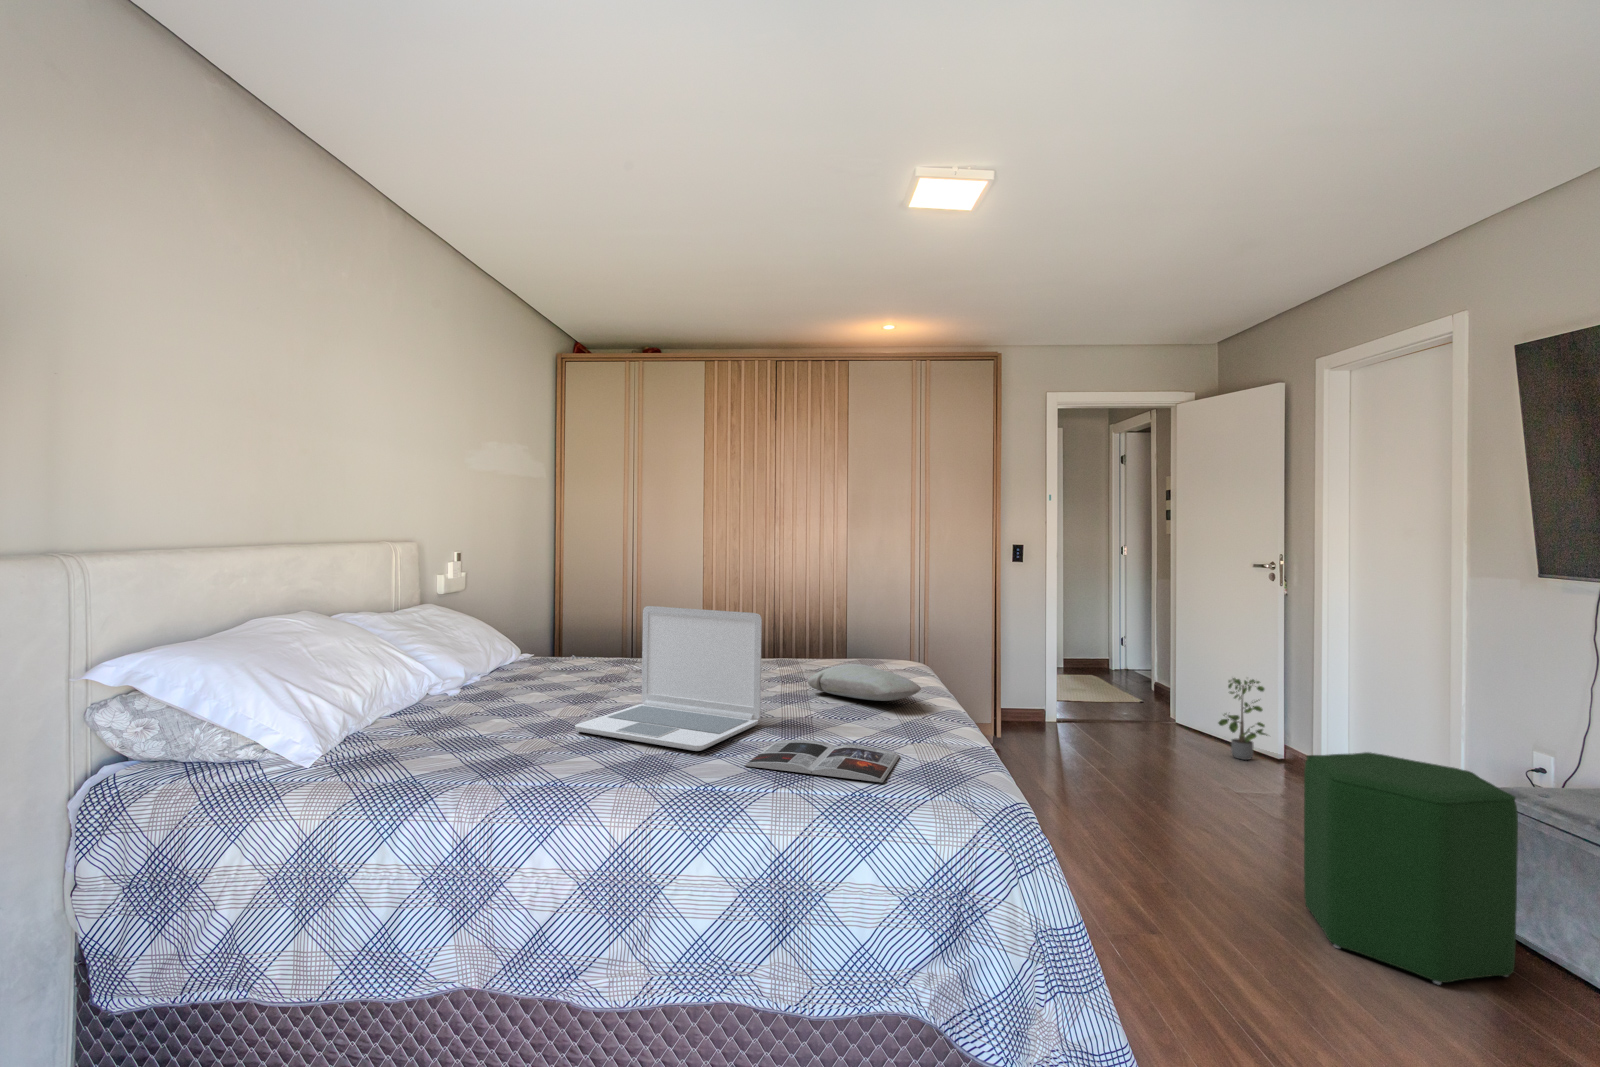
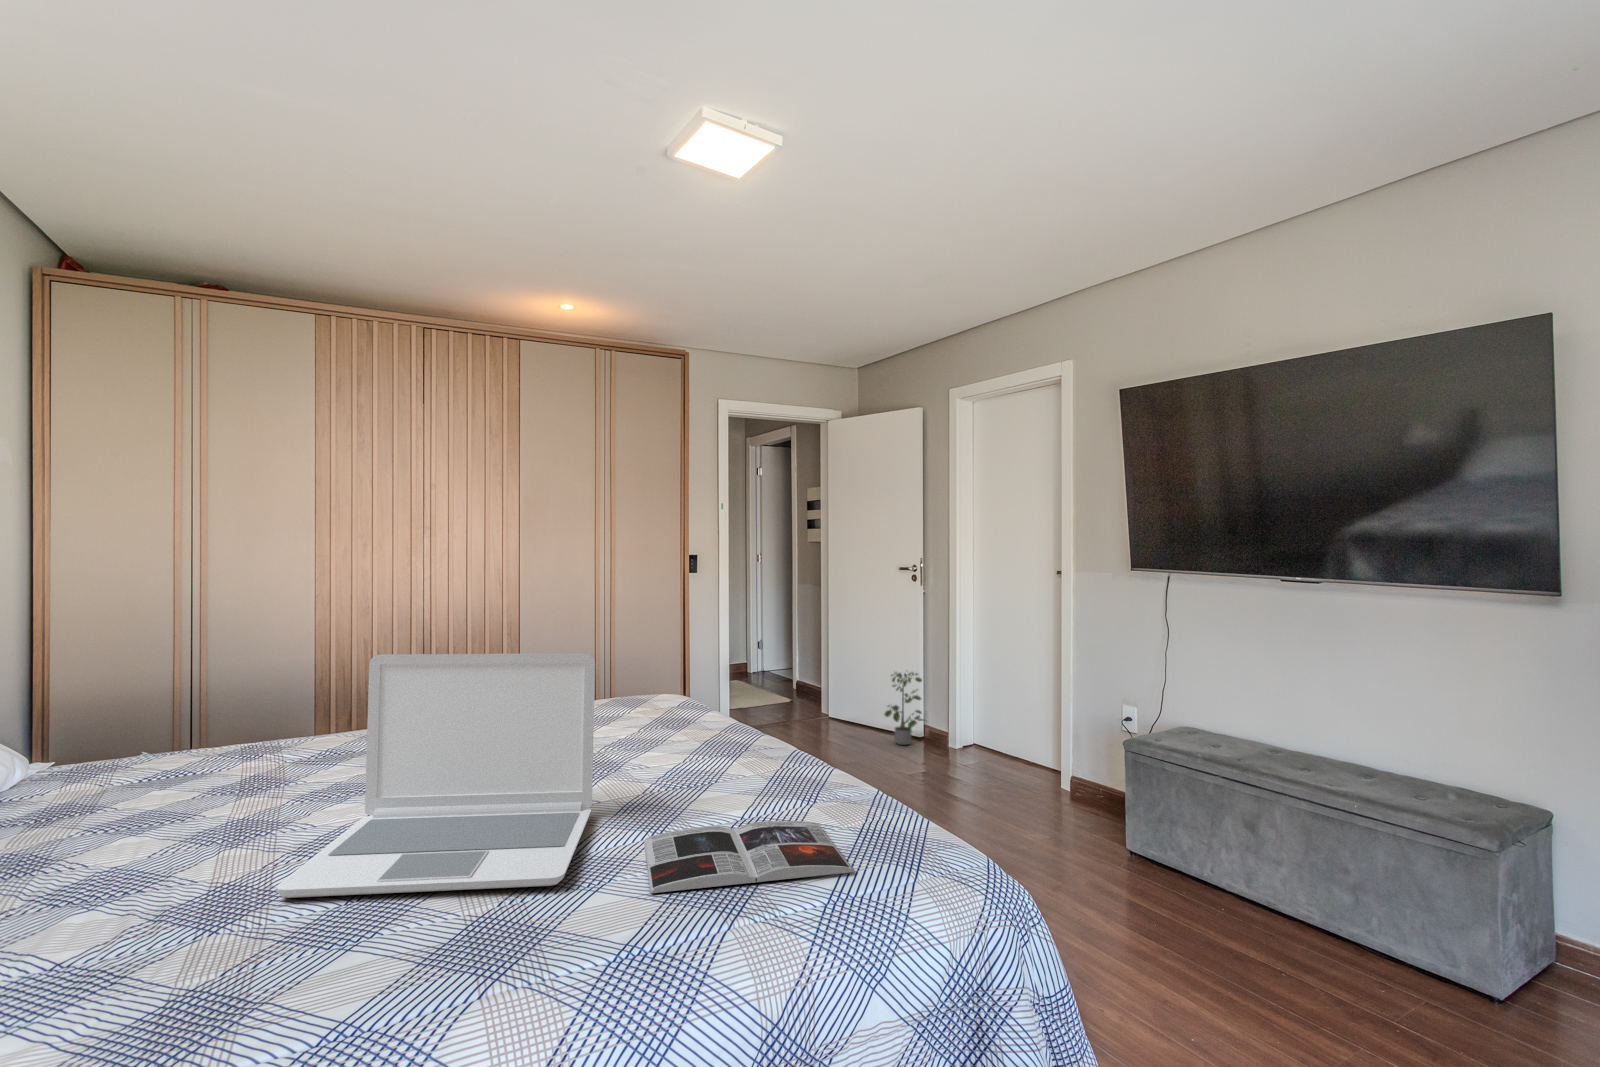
pillow: present [808,664,921,701] -> none [597,706,754,751]
ottoman: present [1304,752,1518,985] -> none [1037,729,1188,920]

